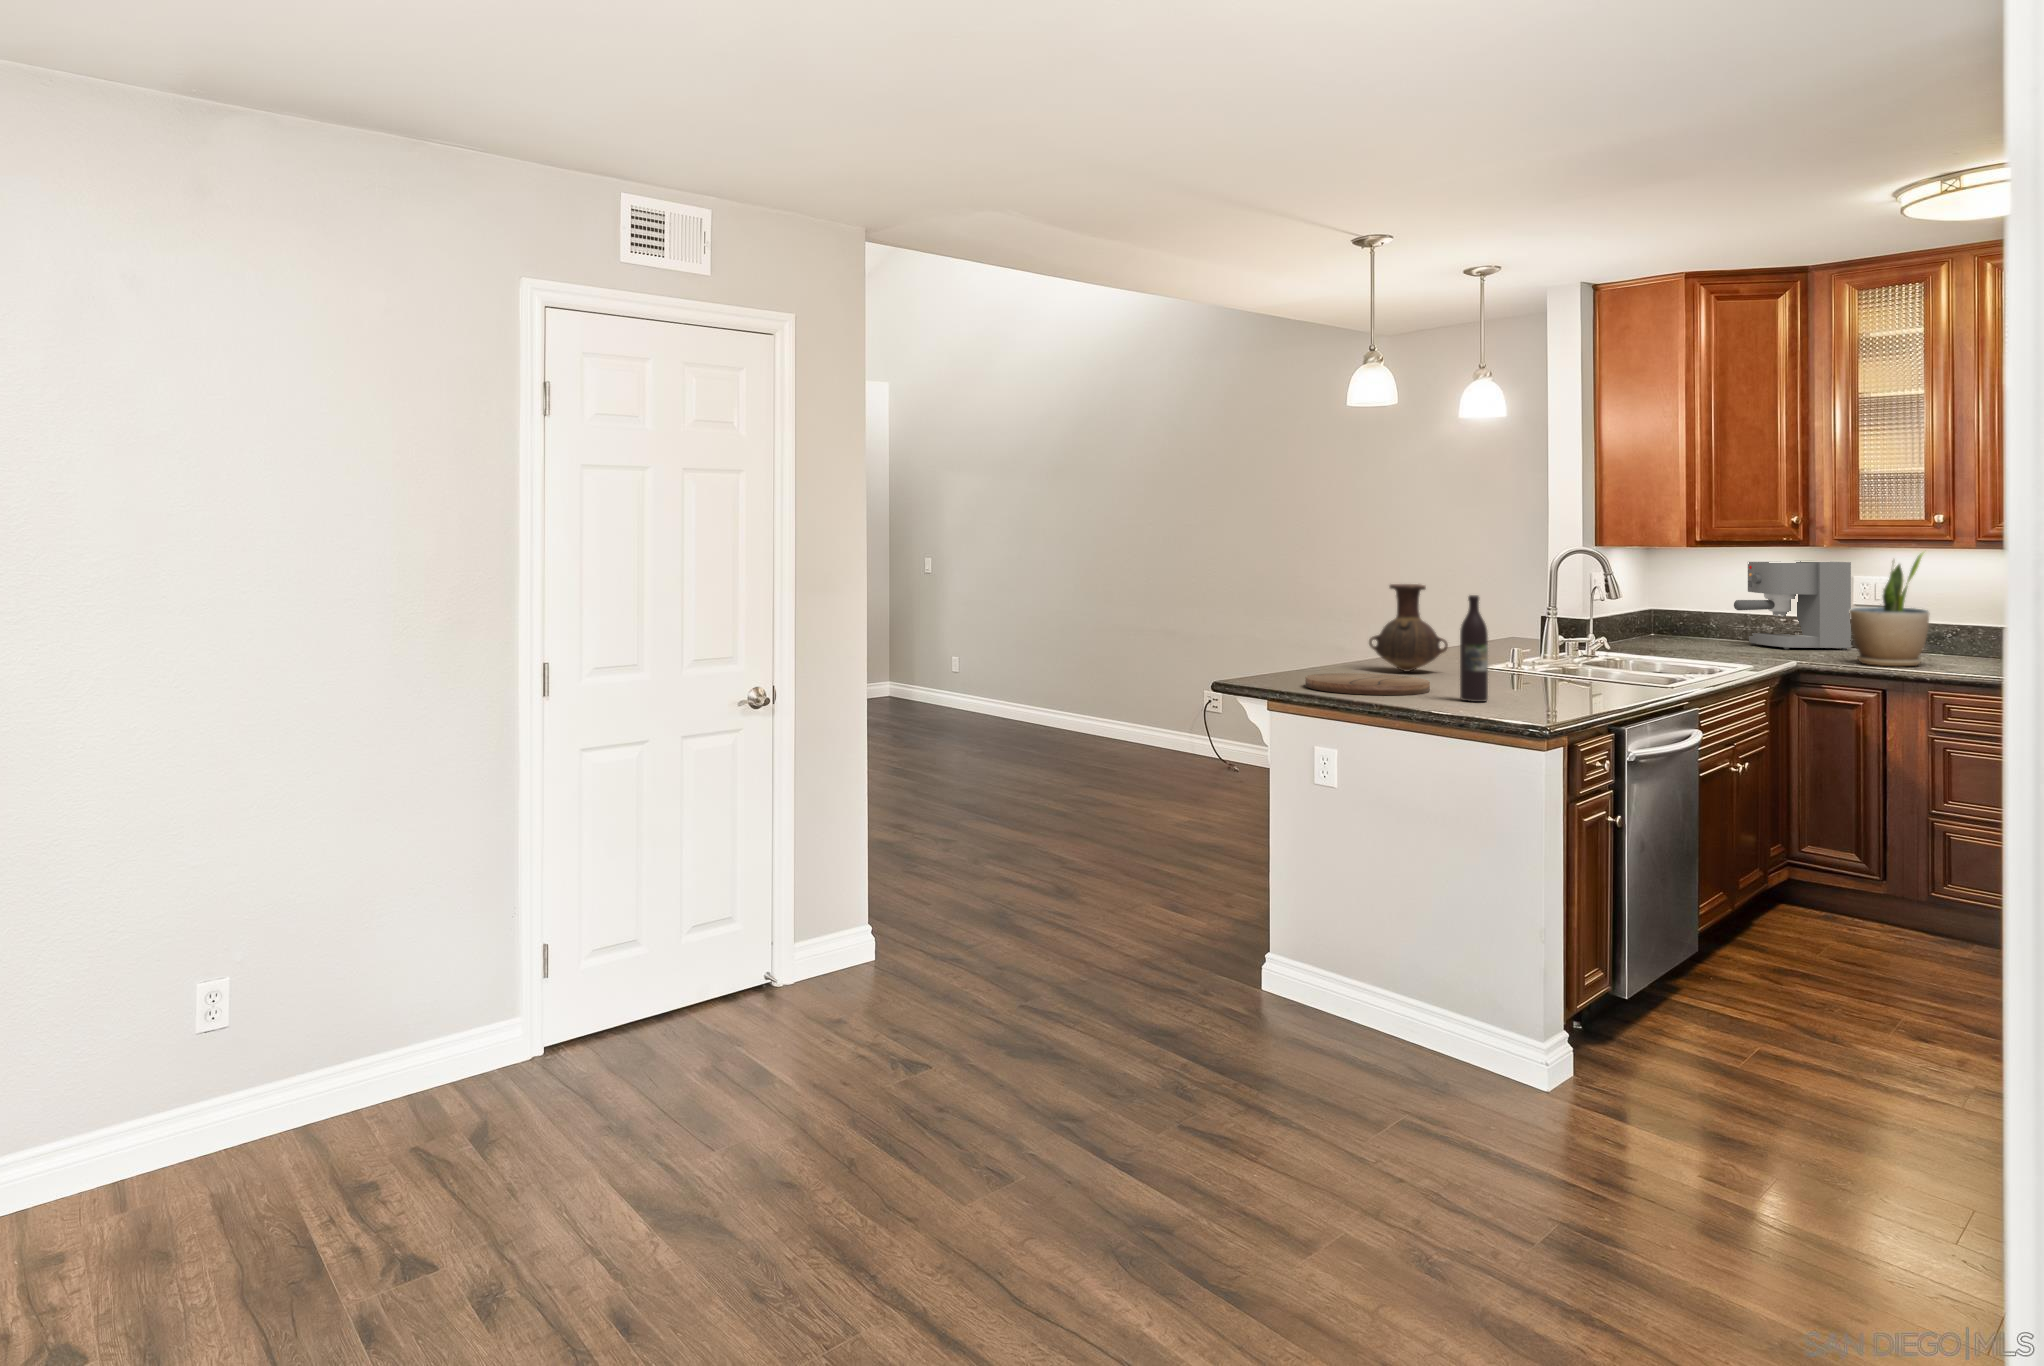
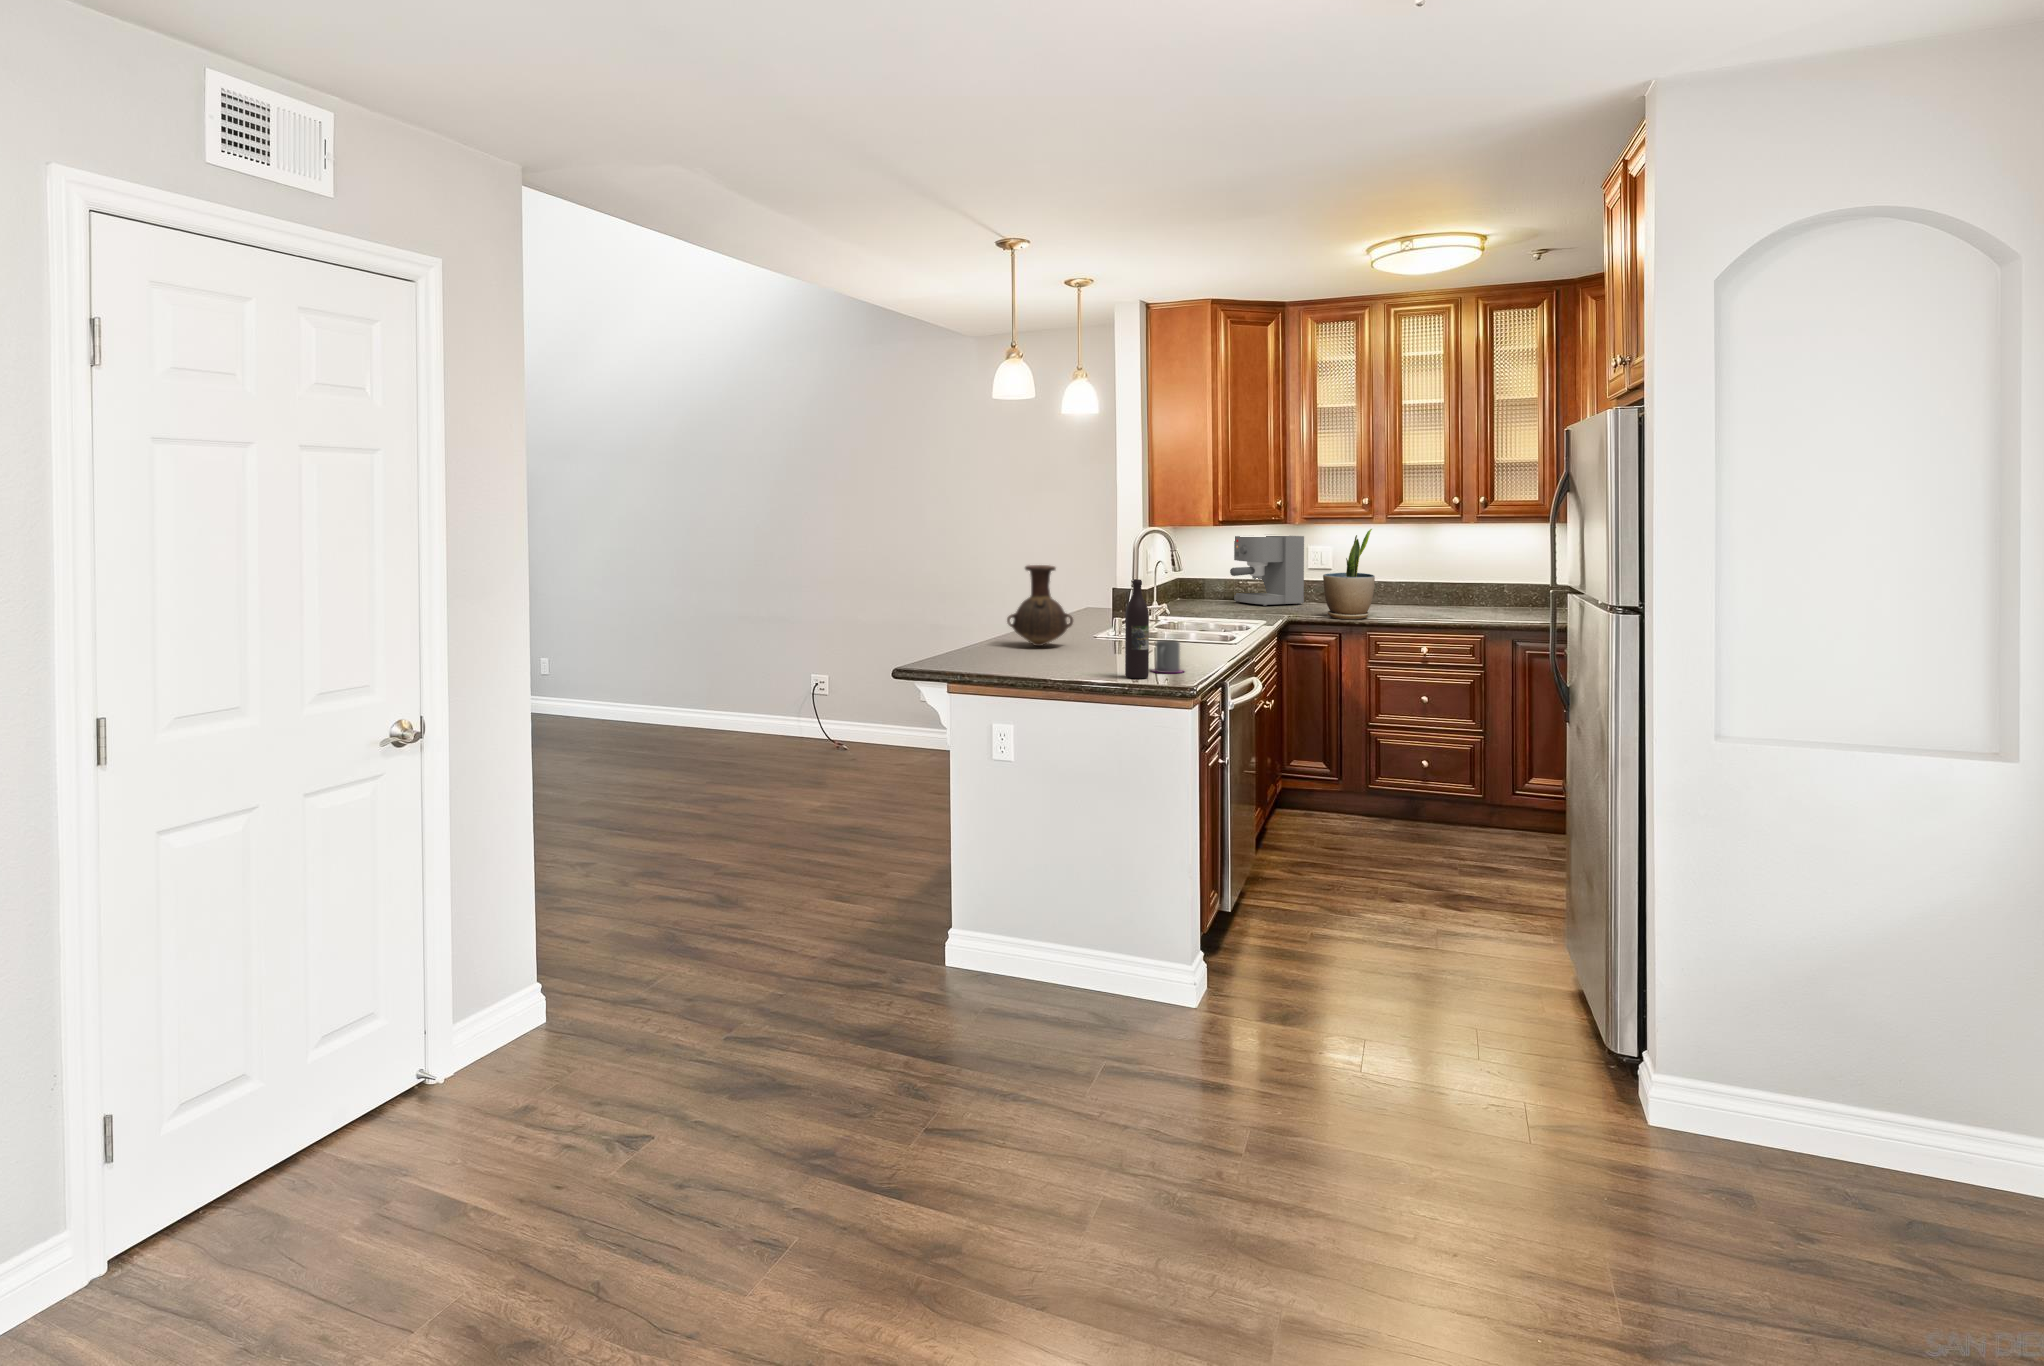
mug: none [1501,664,1543,700] -> present [1152,640,1183,673]
cutting board: present [1305,673,1430,695] -> none [979,653,1088,677]

